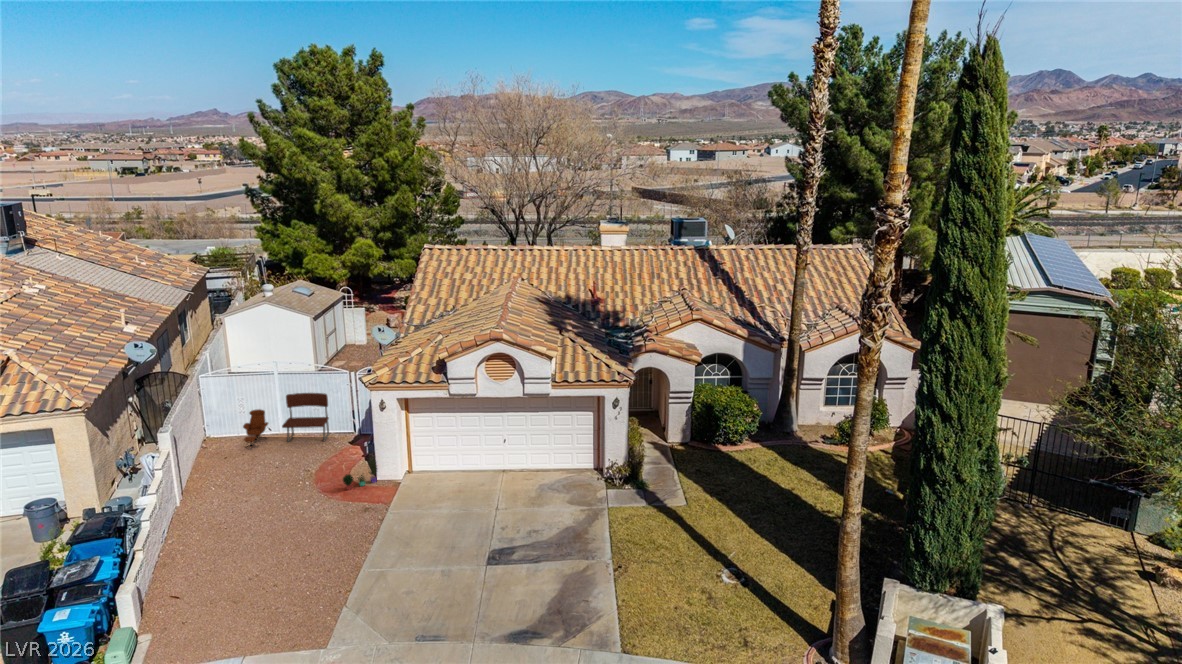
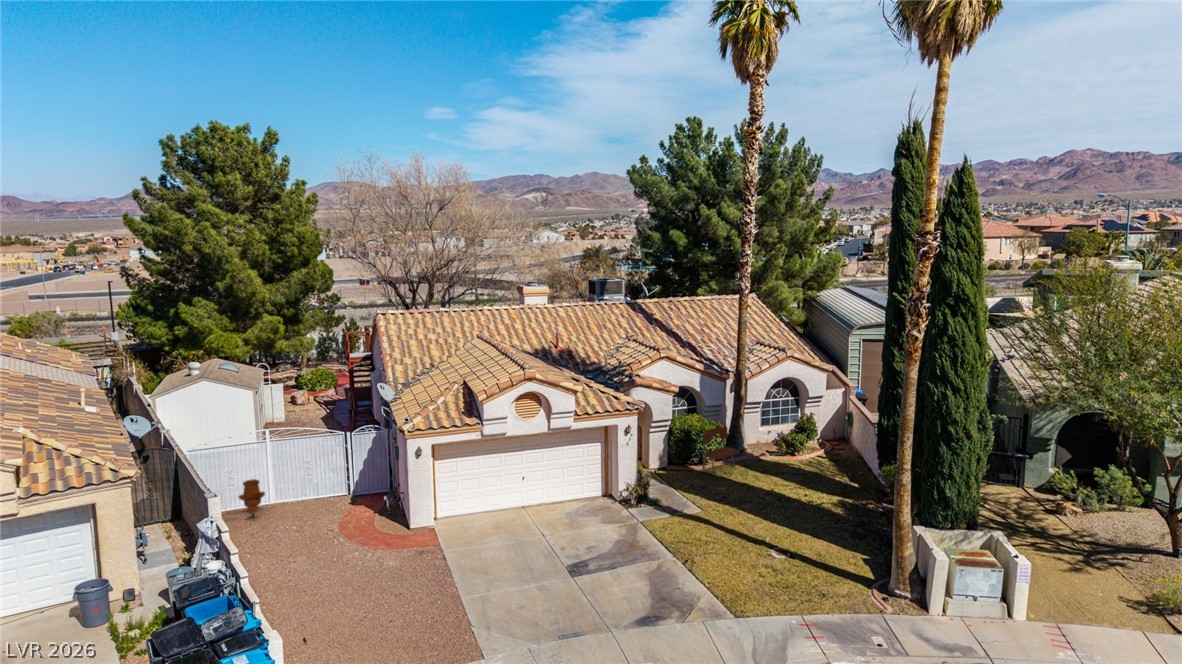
bench: present [282,393,329,442] -> present [703,426,740,473]
potted plant: present [343,456,377,490] -> none [384,503,414,540]

